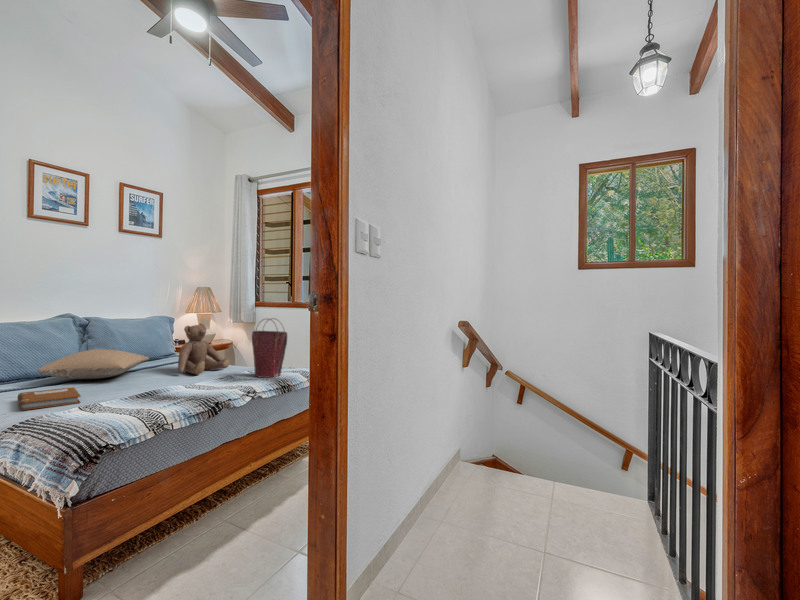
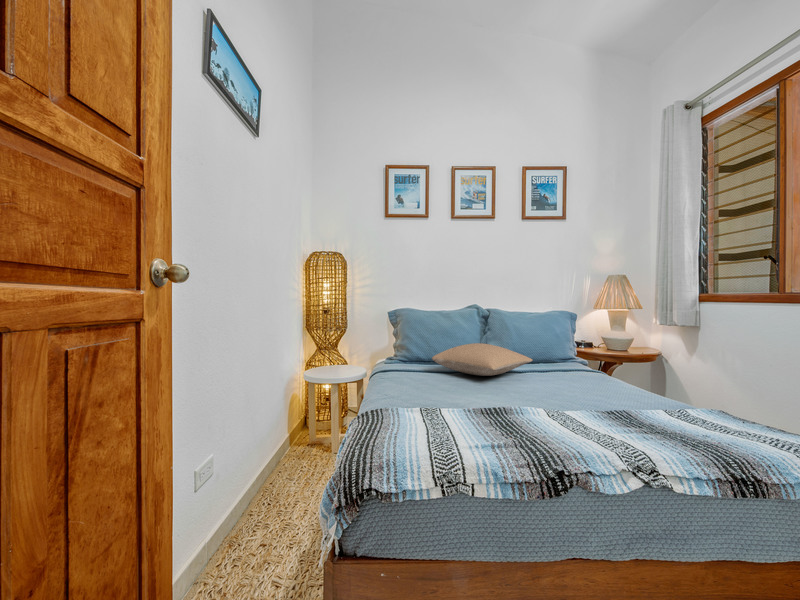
handbag: present [252,318,287,378] -> none [662,320,743,439]
teddy bear: present [178,323,230,374] -> none [556,322,633,394]
notebook: present [18,387,80,410] -> none [389,379,444,403]

